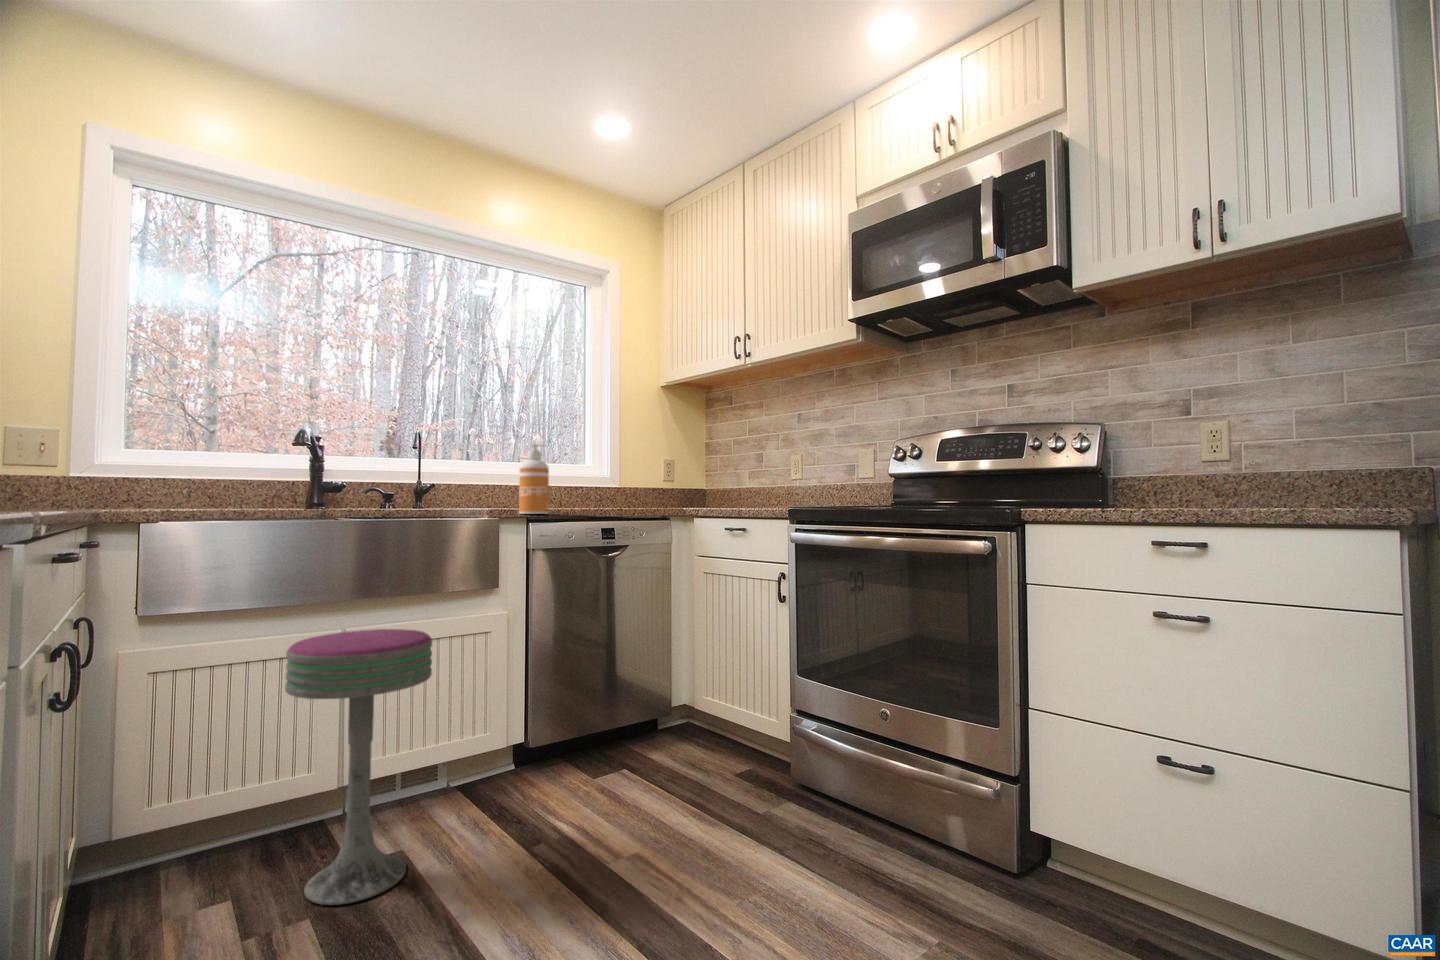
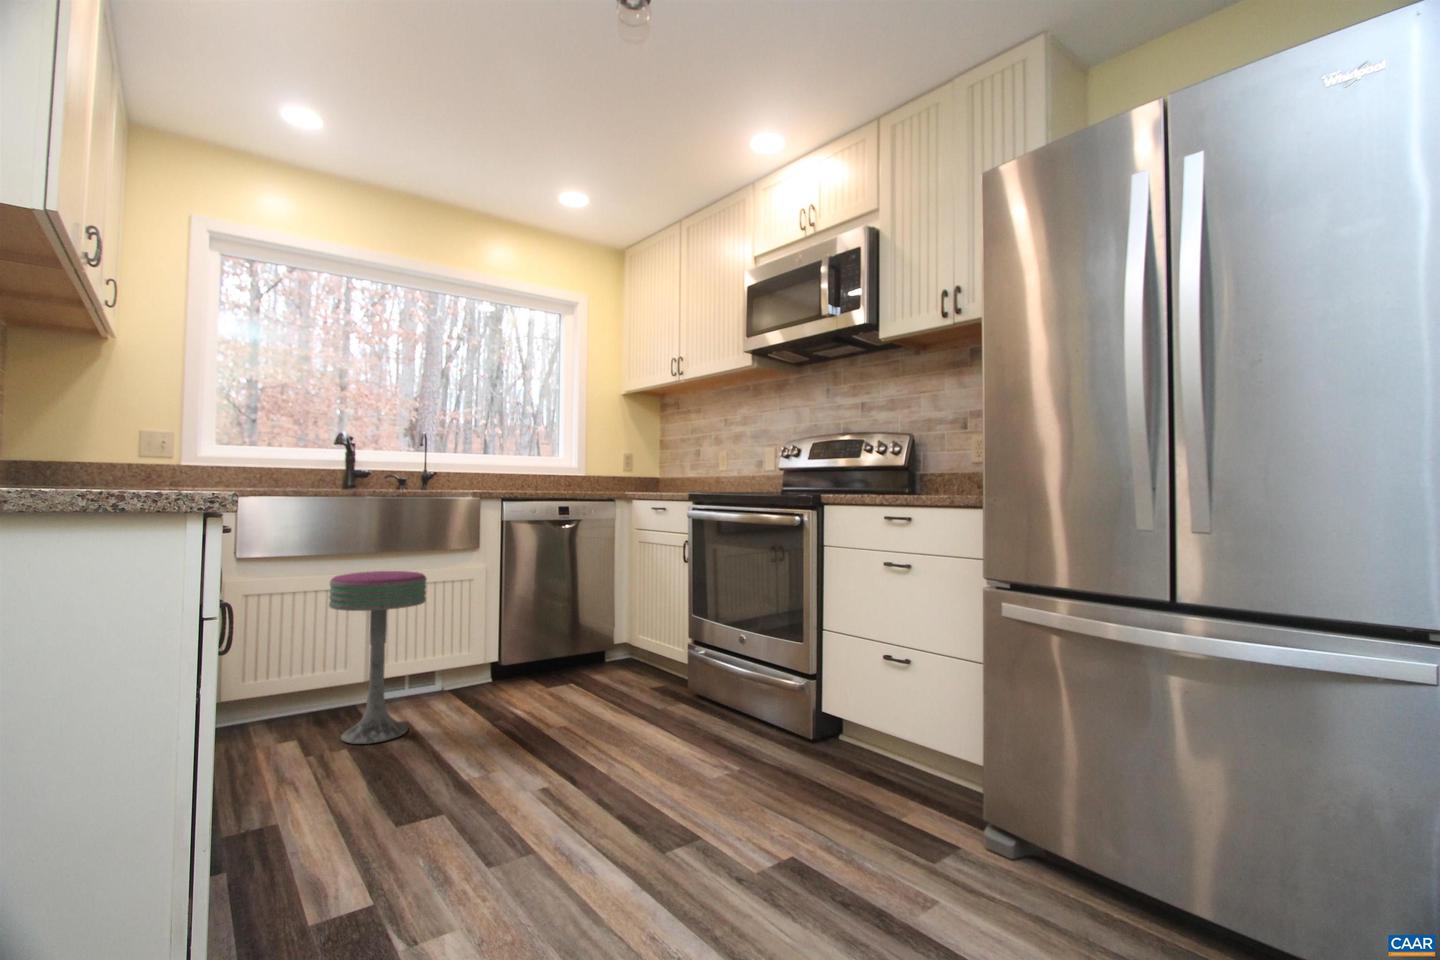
soap dispenser: present [519,444,549,514] -> none [497,443,520,495]

